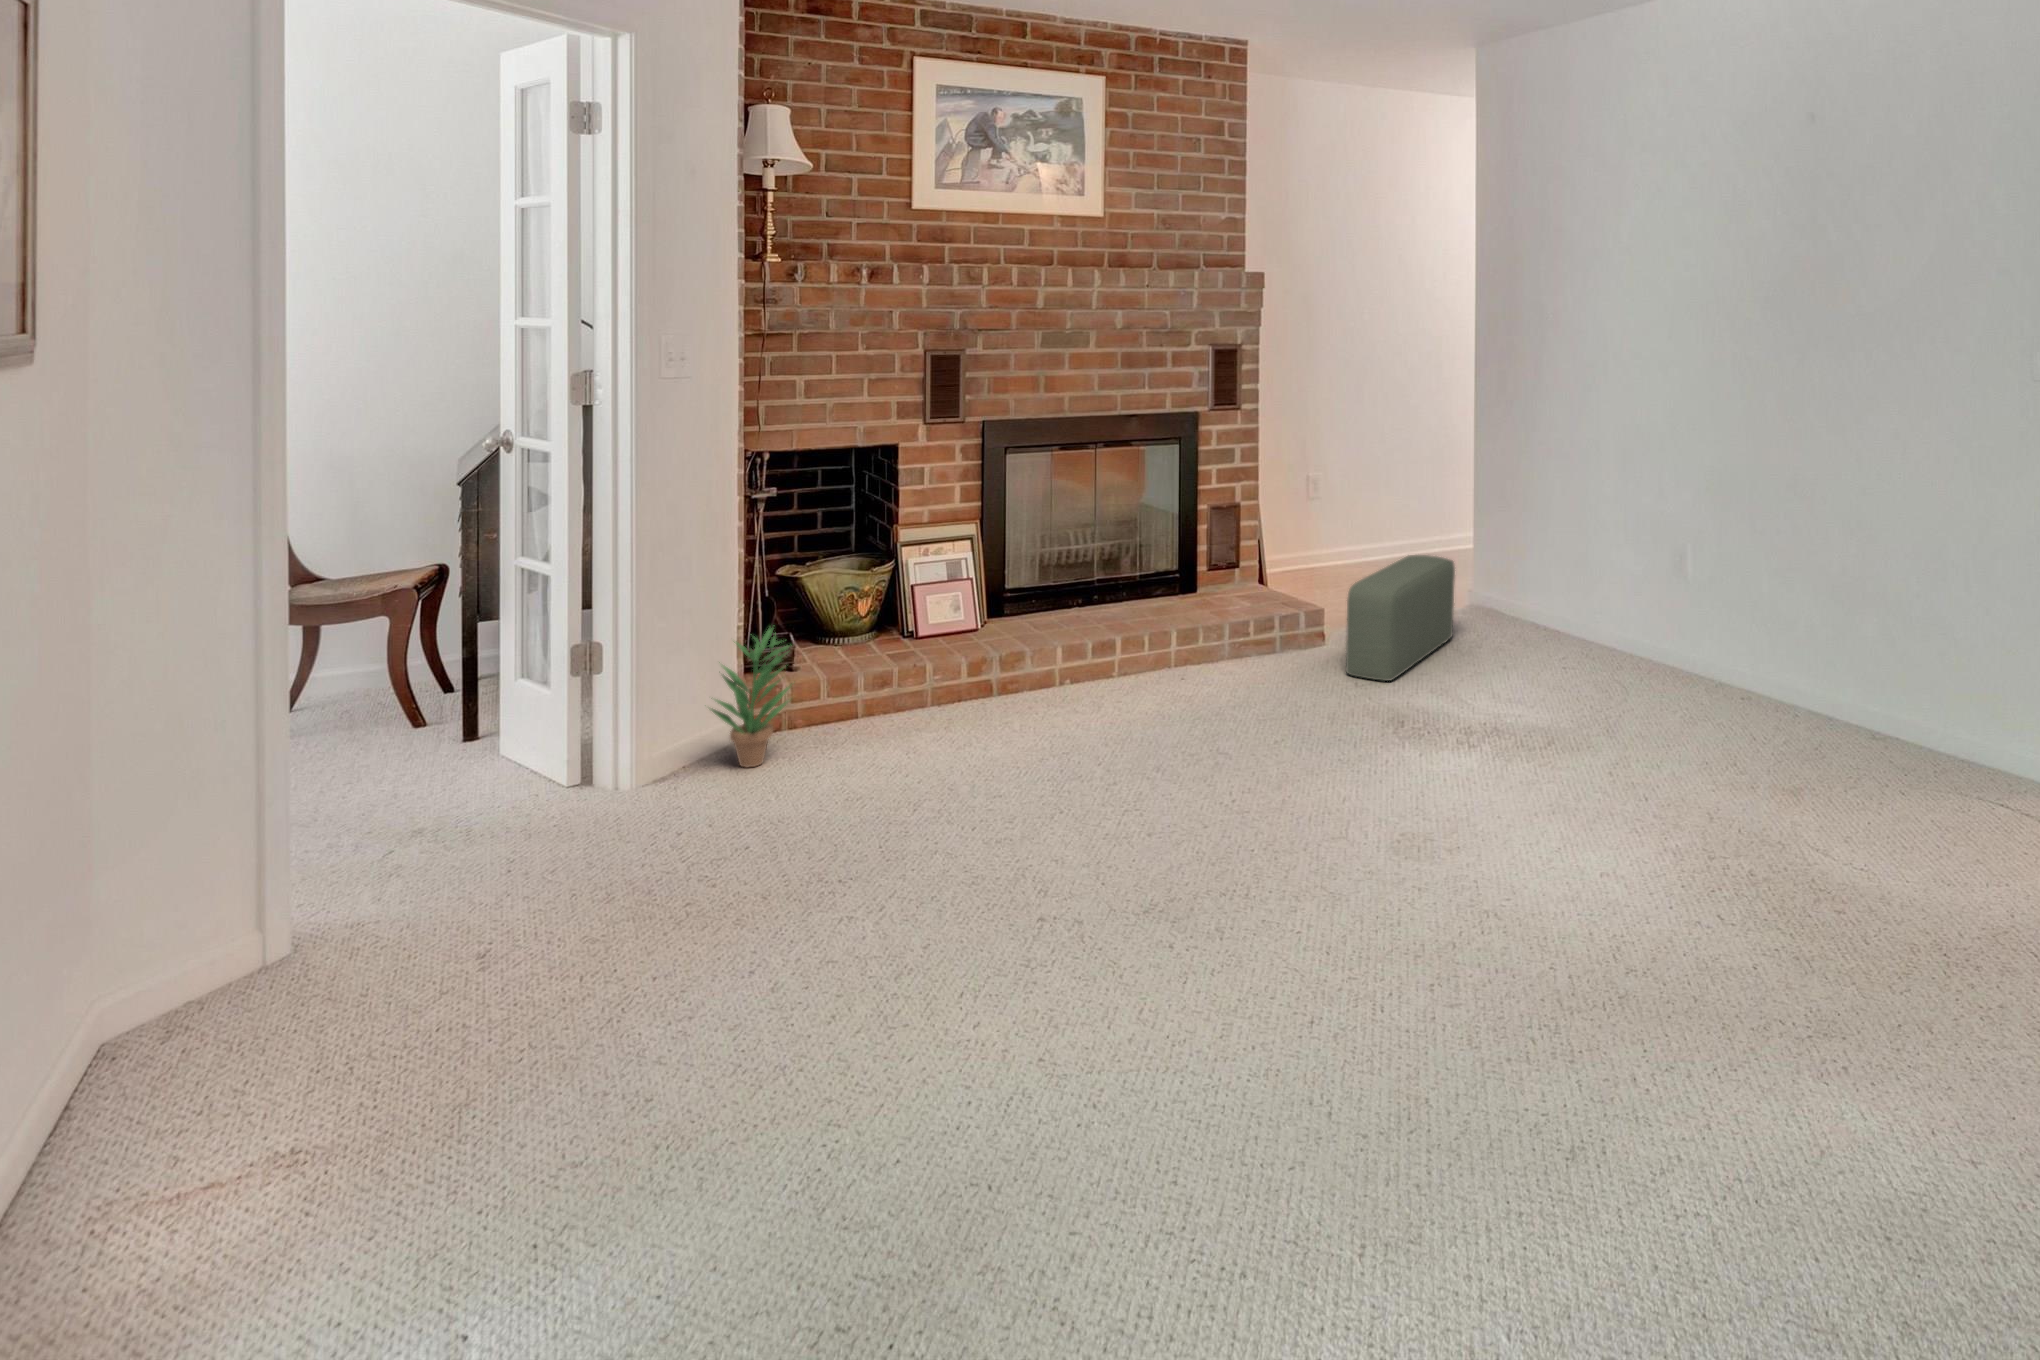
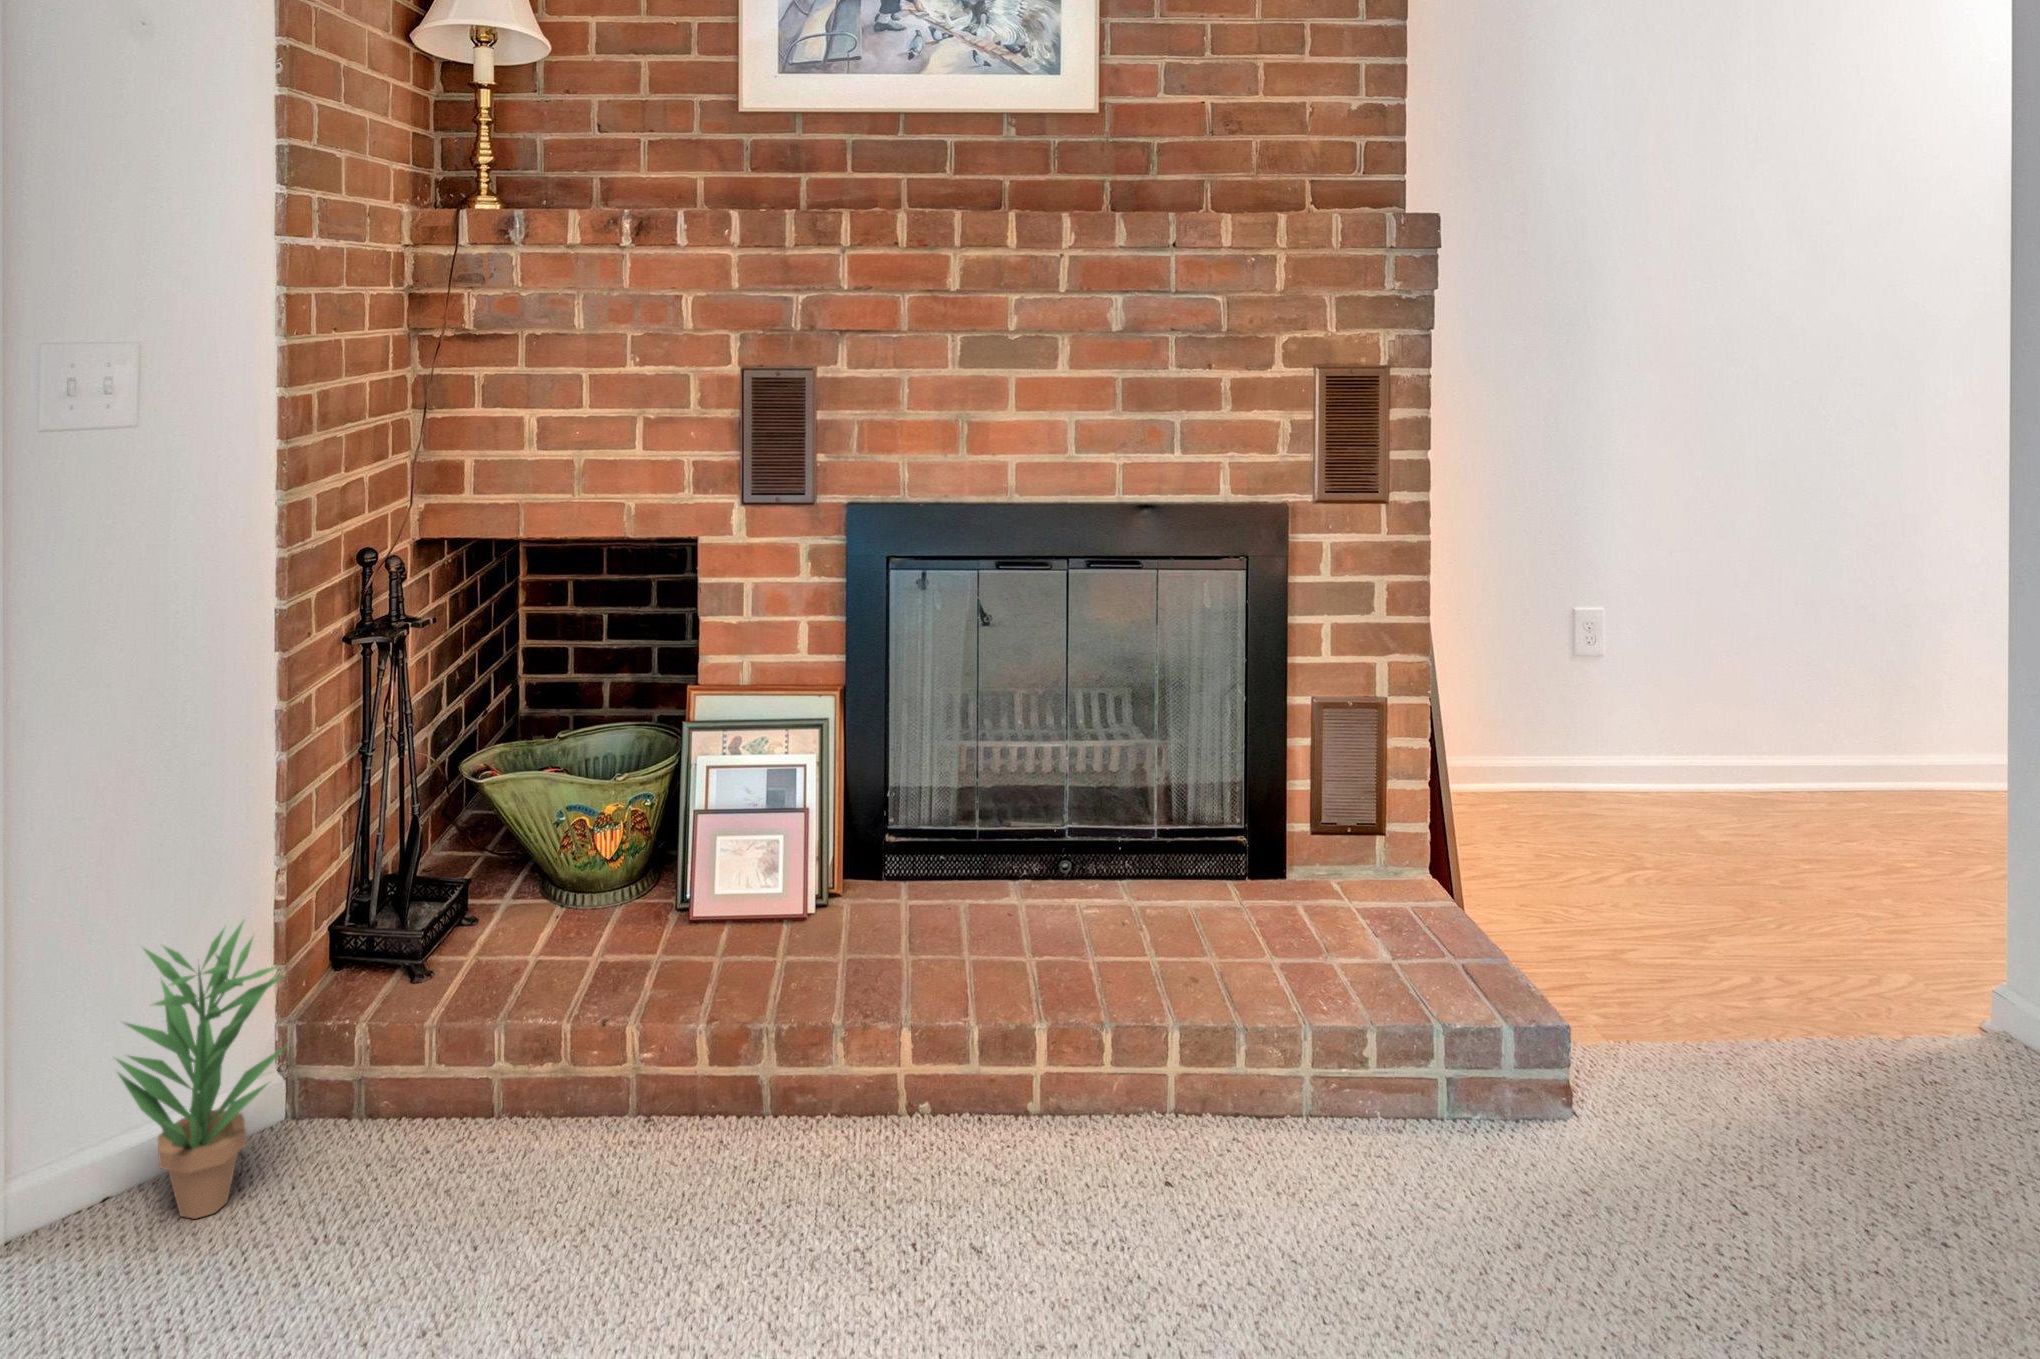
pouf: present [1346,555,1455,681] -> none [1608,885,1942,1286]

